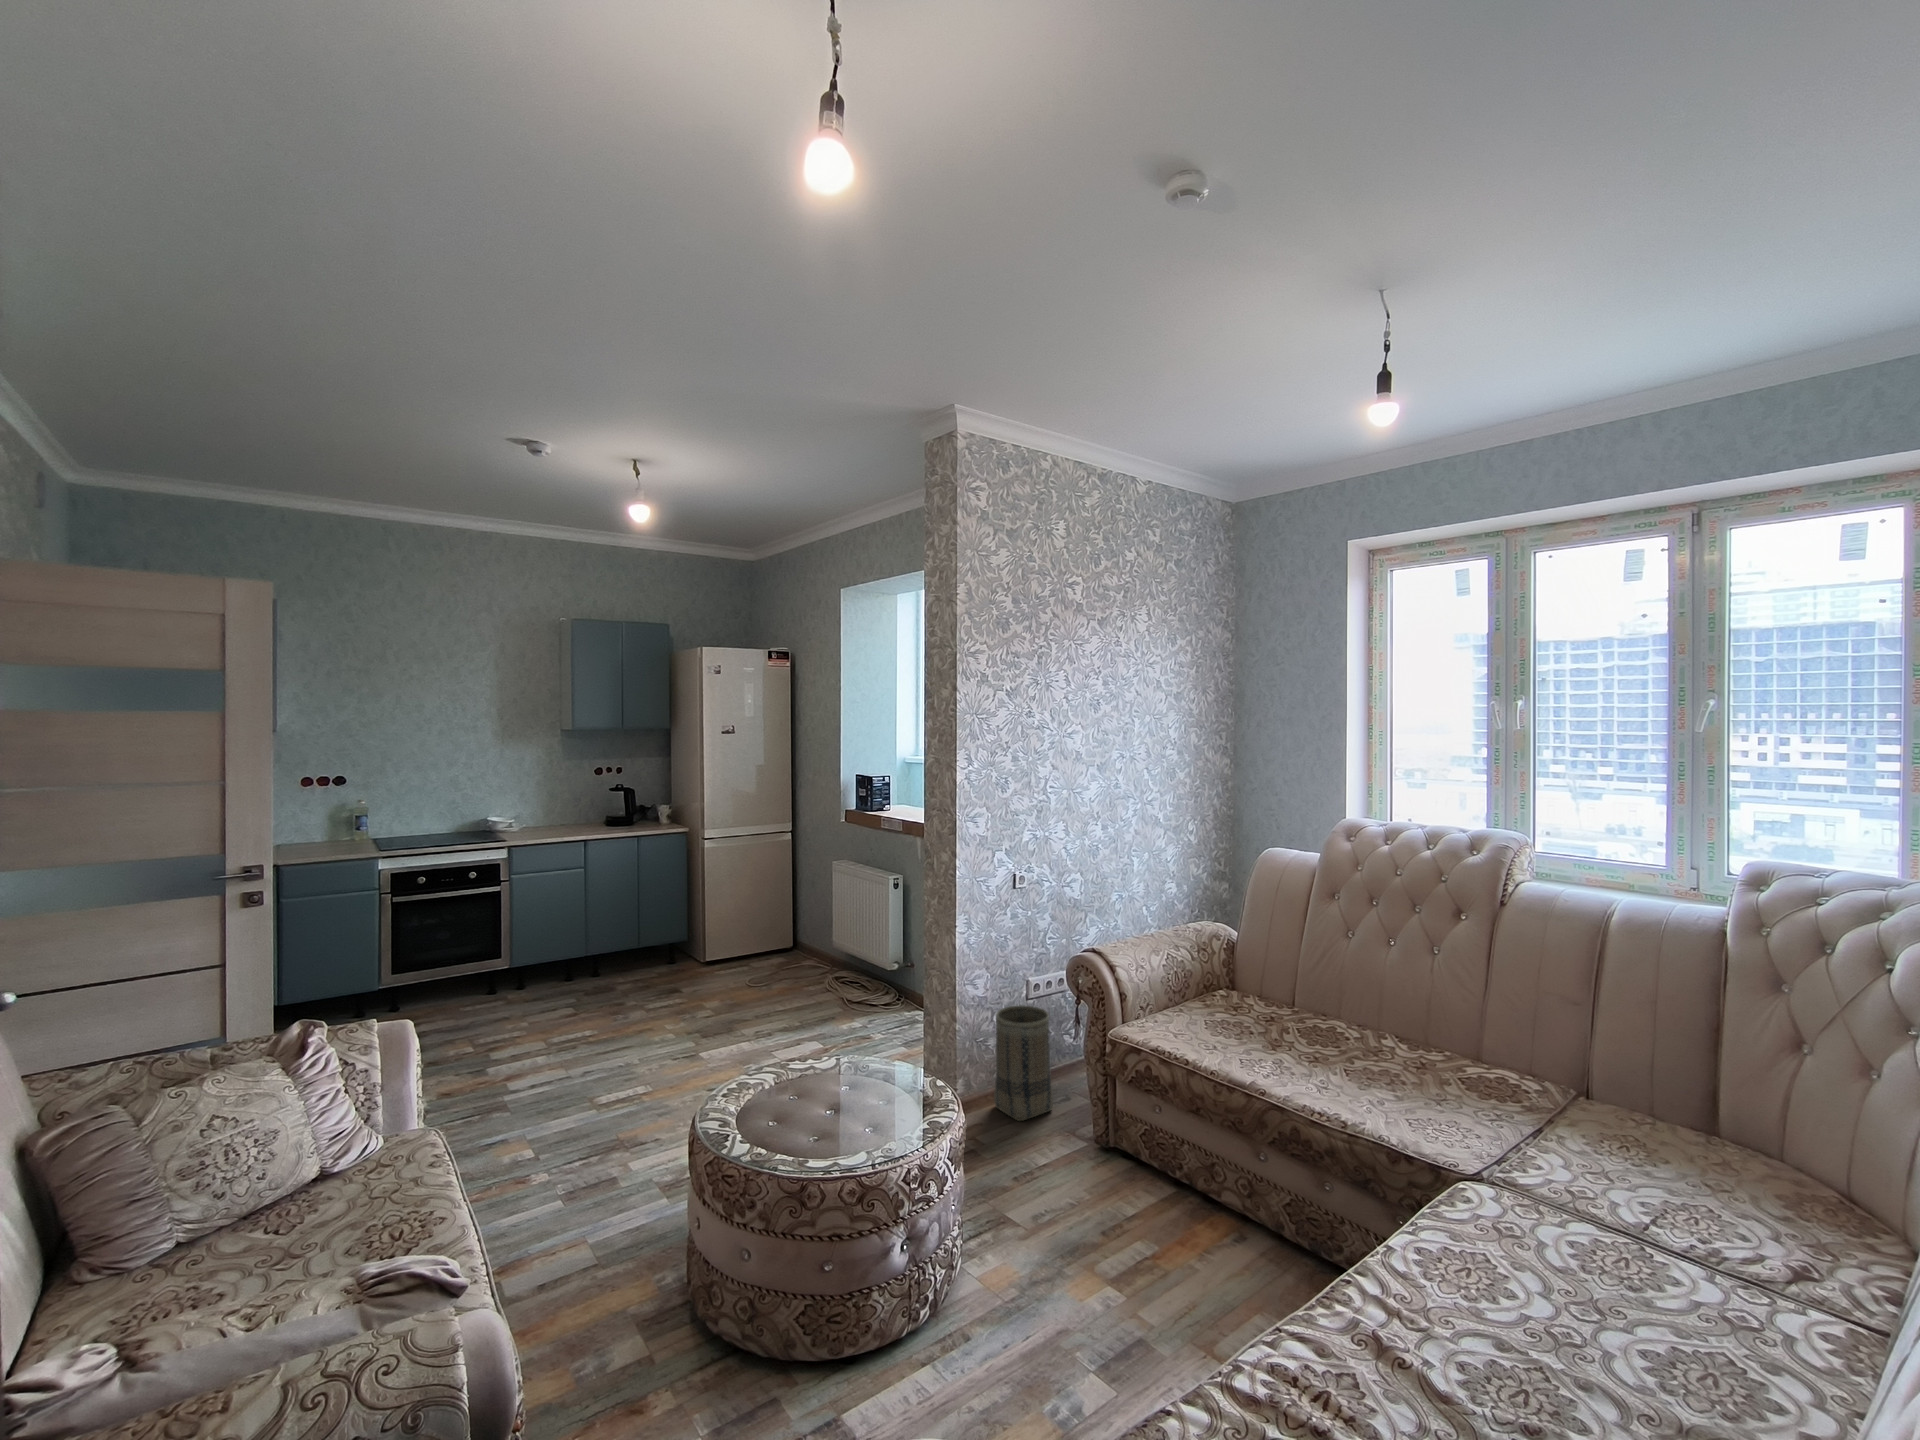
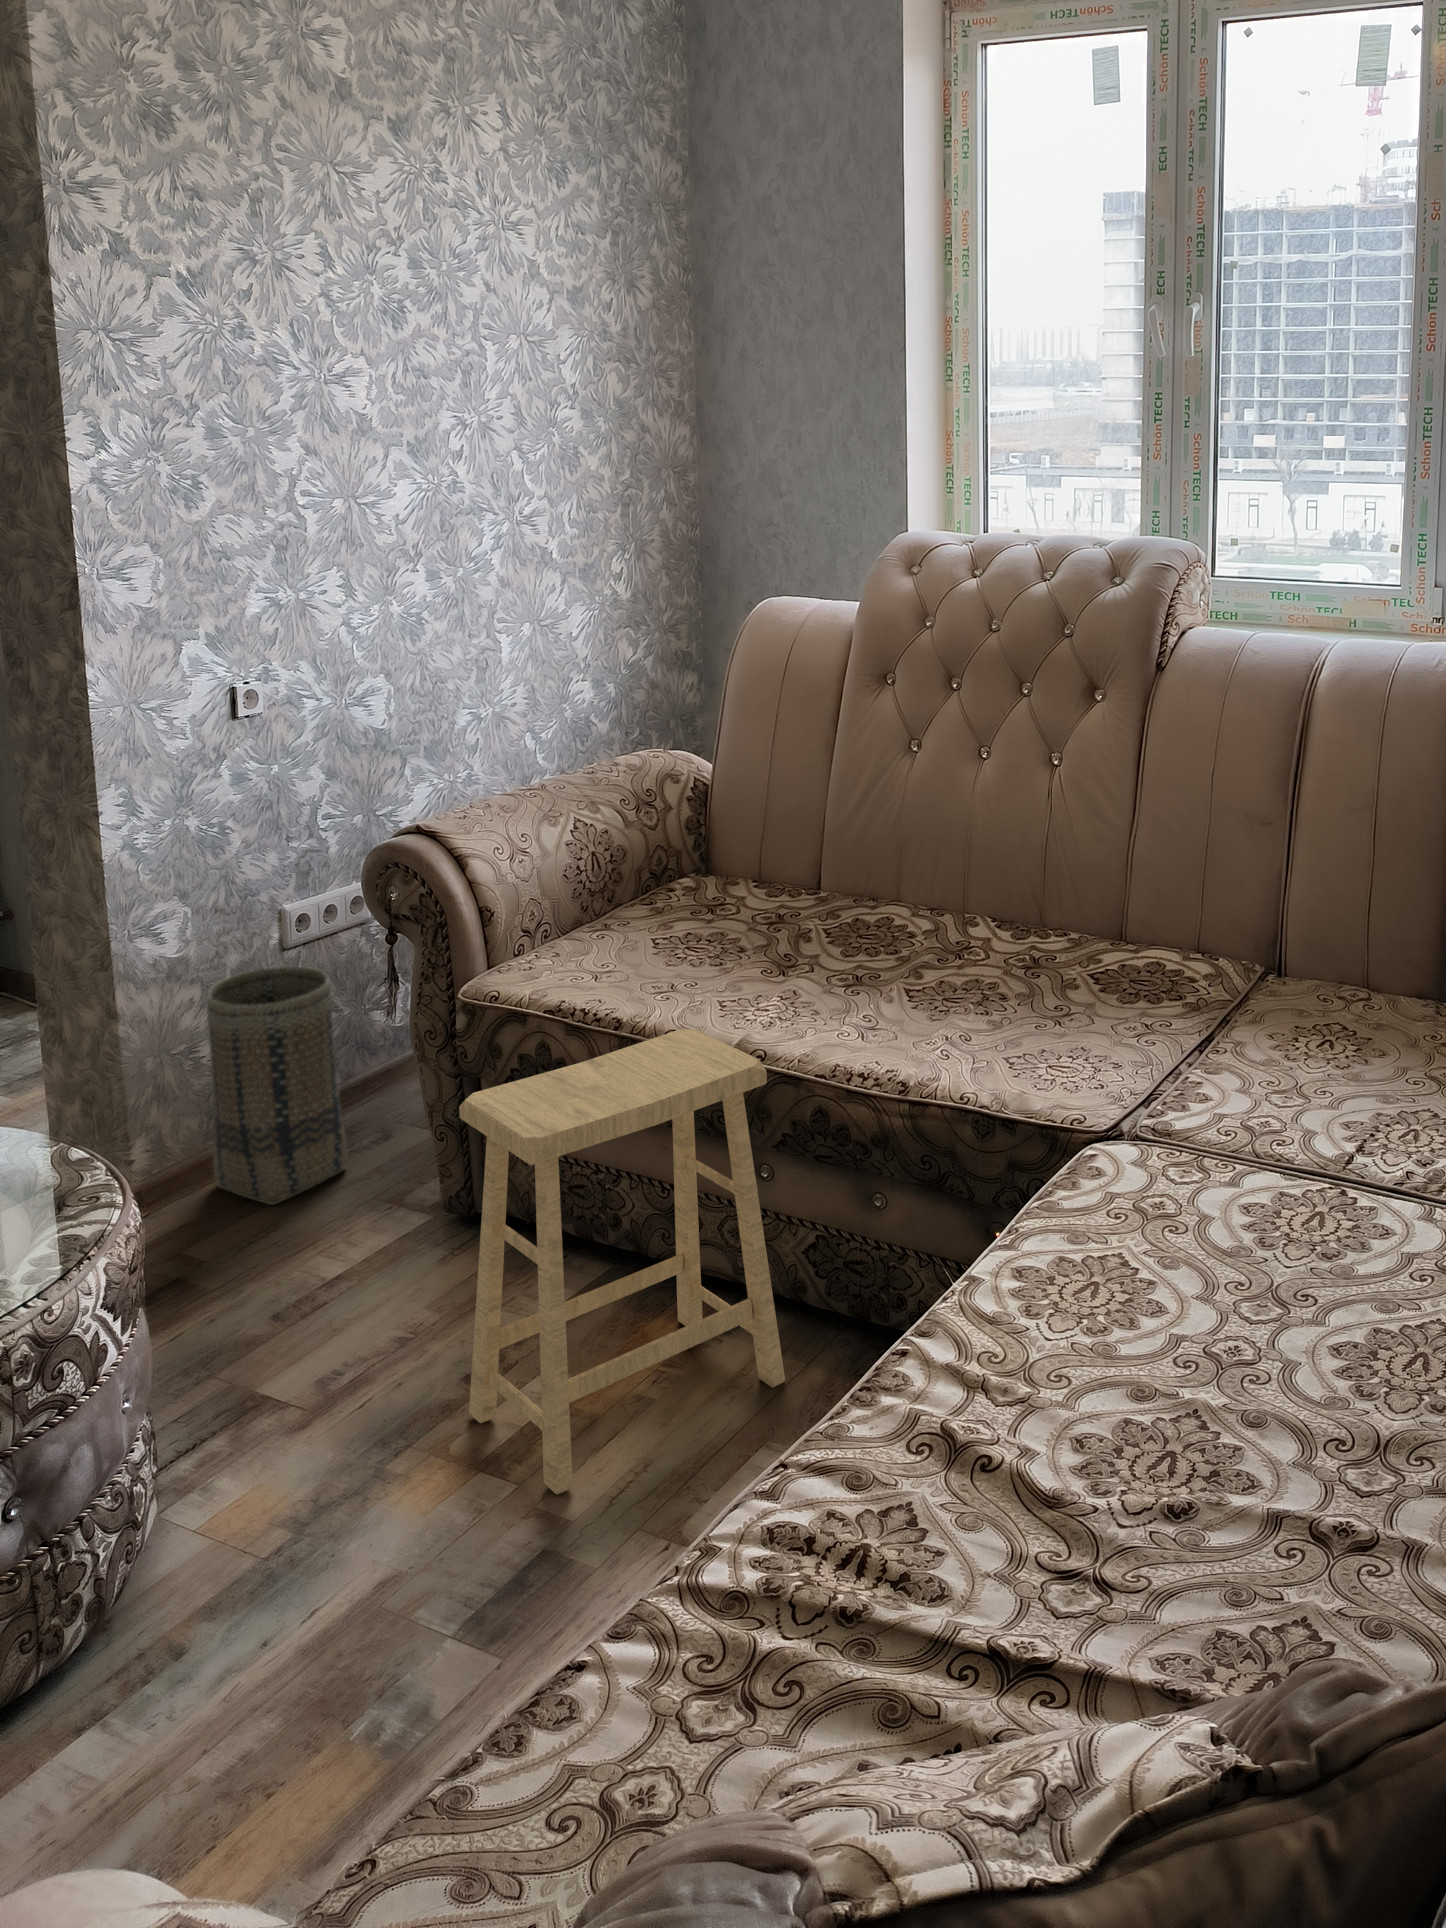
footstool: none [1110,1072,1276,1308] -> present [459,1029,785,1495]

